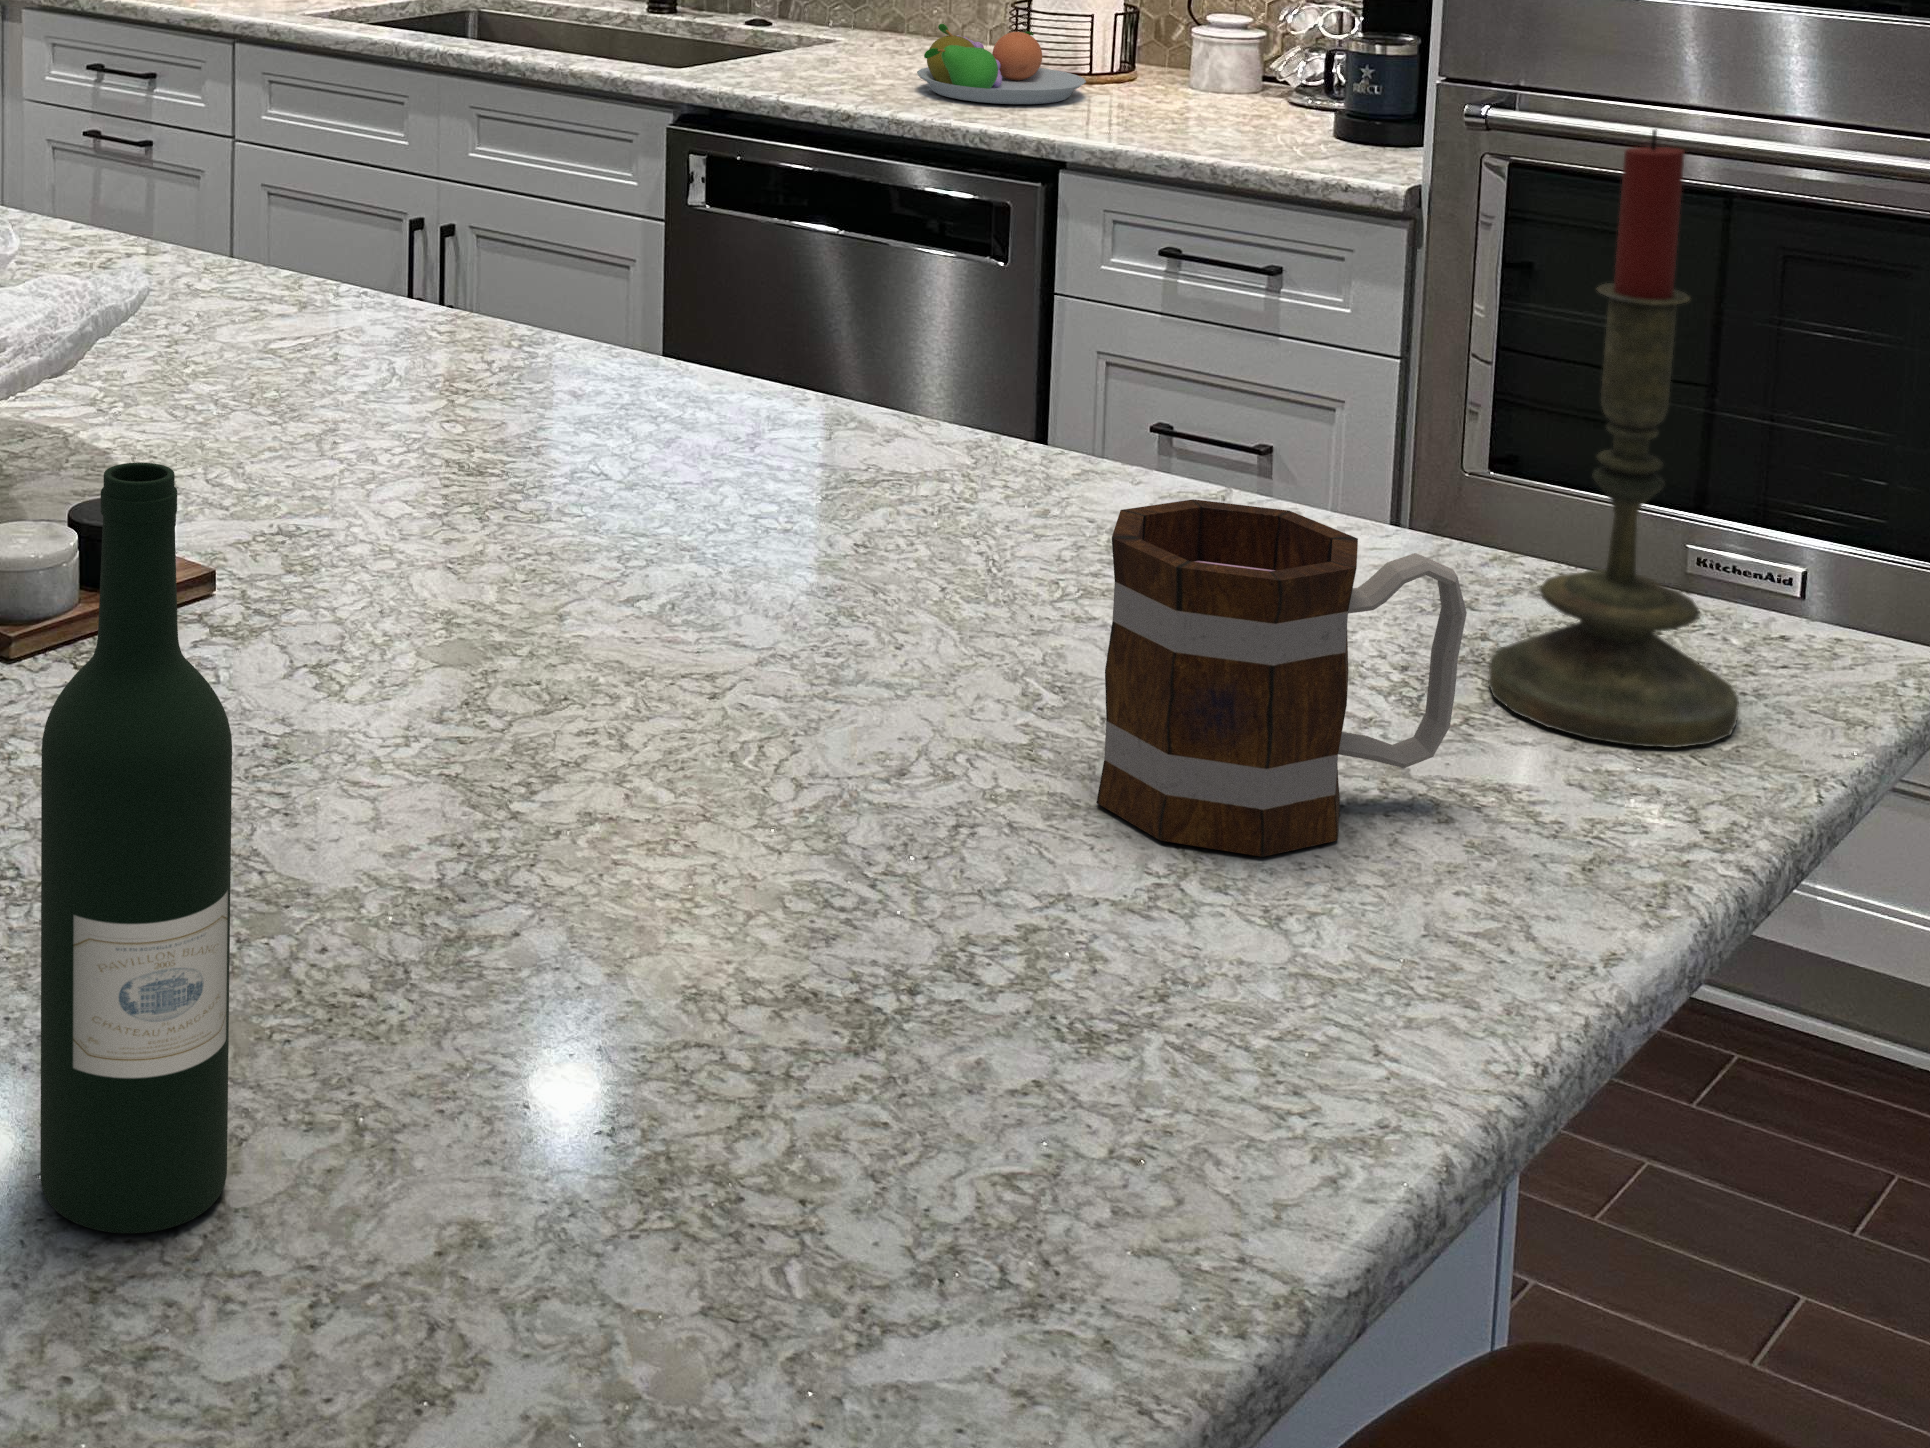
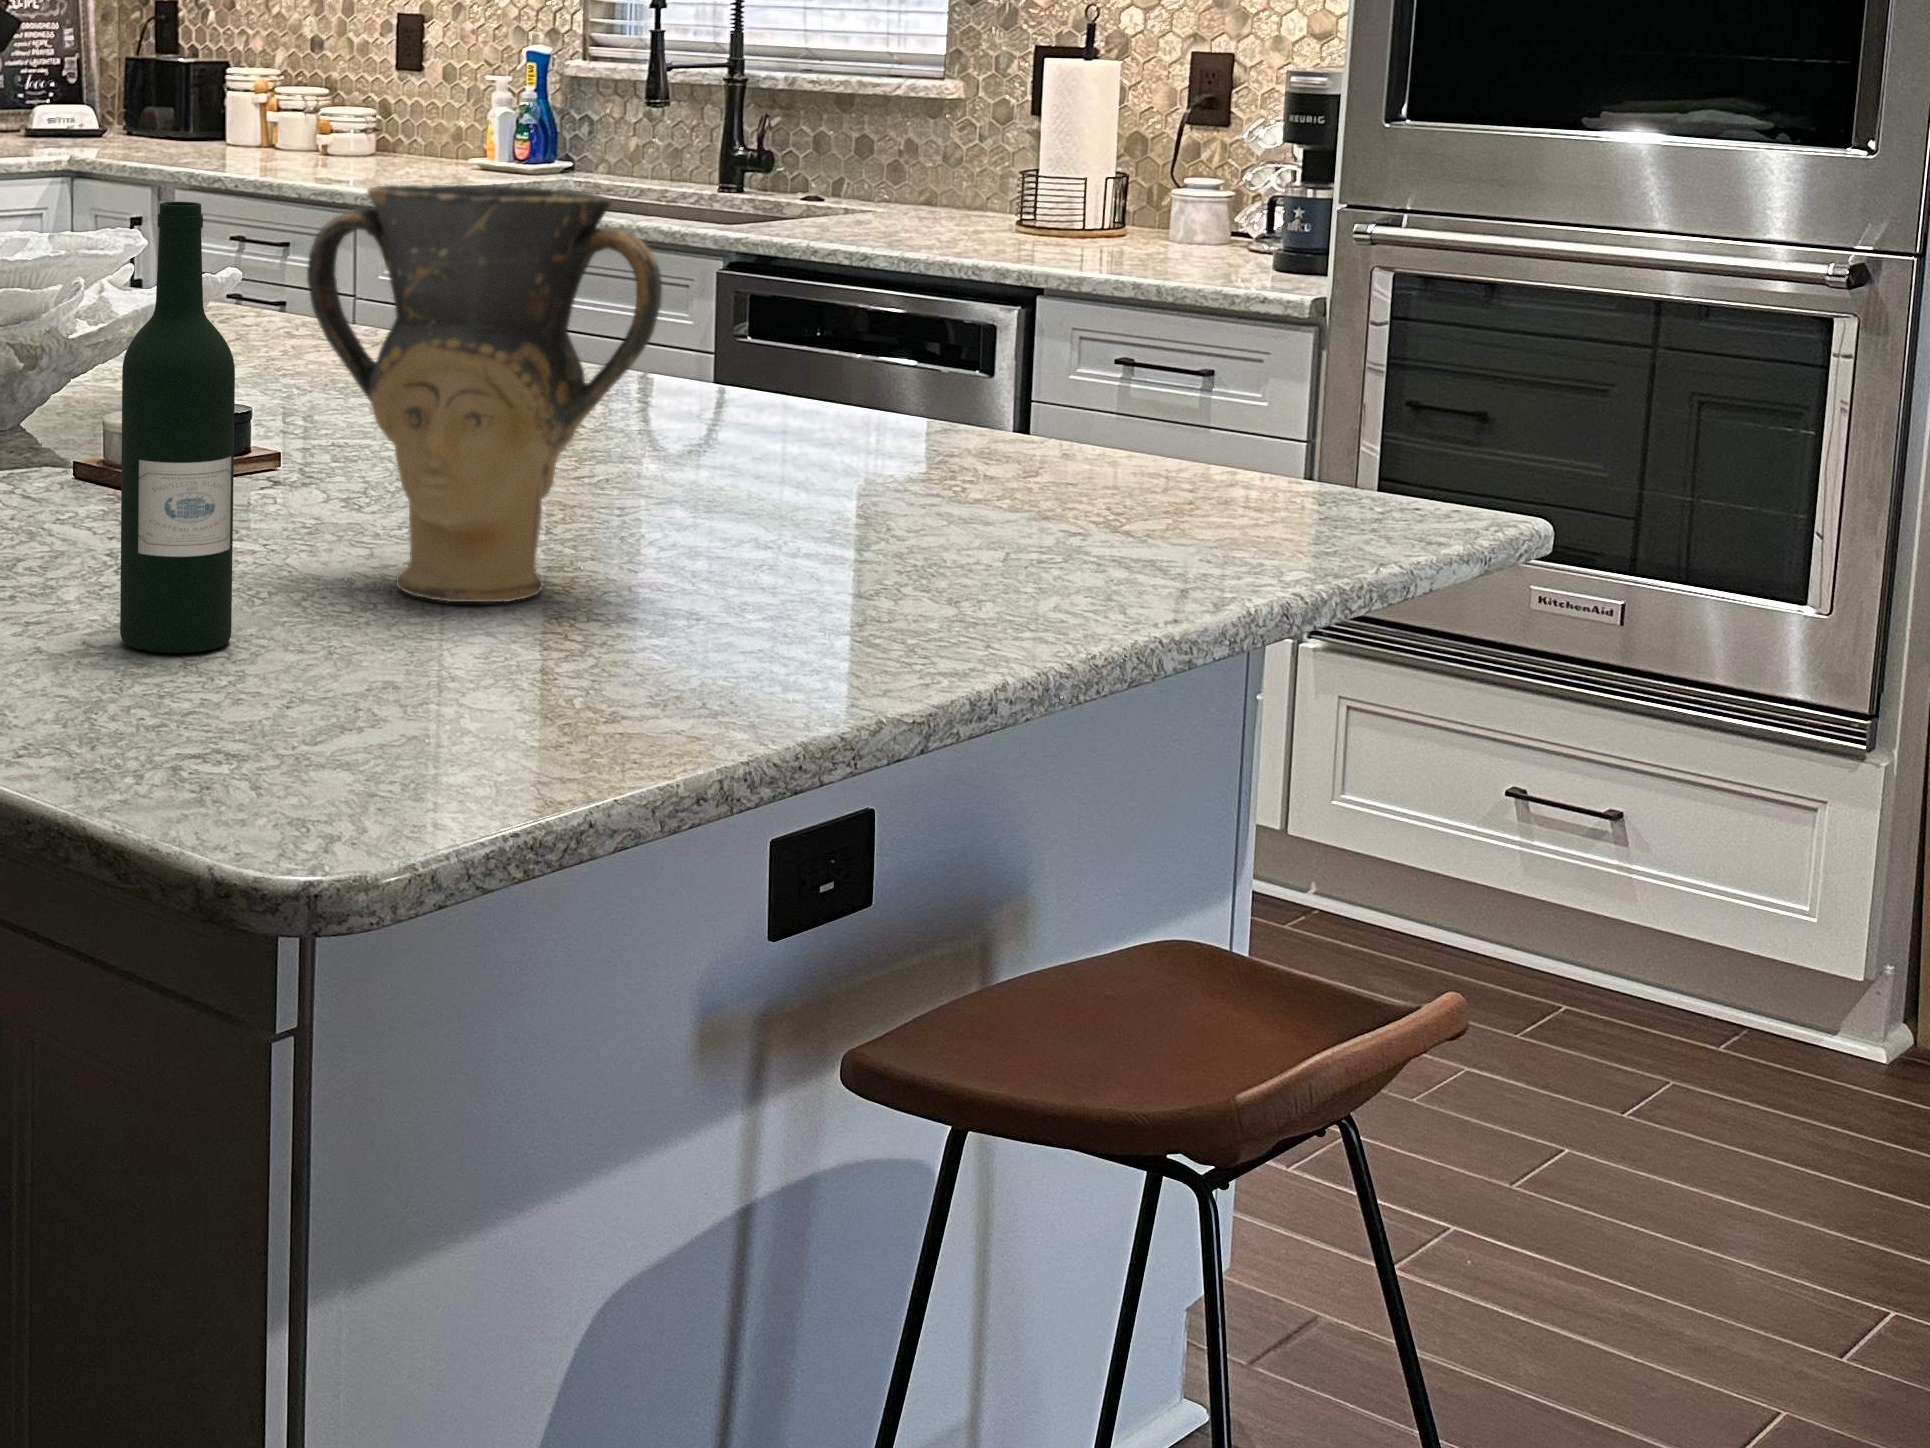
fruit bowl: present [917,24,1086,104] -> none [929,181,1074,246]
candle: present [1488,129,1739,748] -> none [1157,106,1323,532]
vase: none [318,322,890,1027] -> present [307,185,662,602]
mug: present [1097,499,1467,857] -> none [846,348,1097,561]

